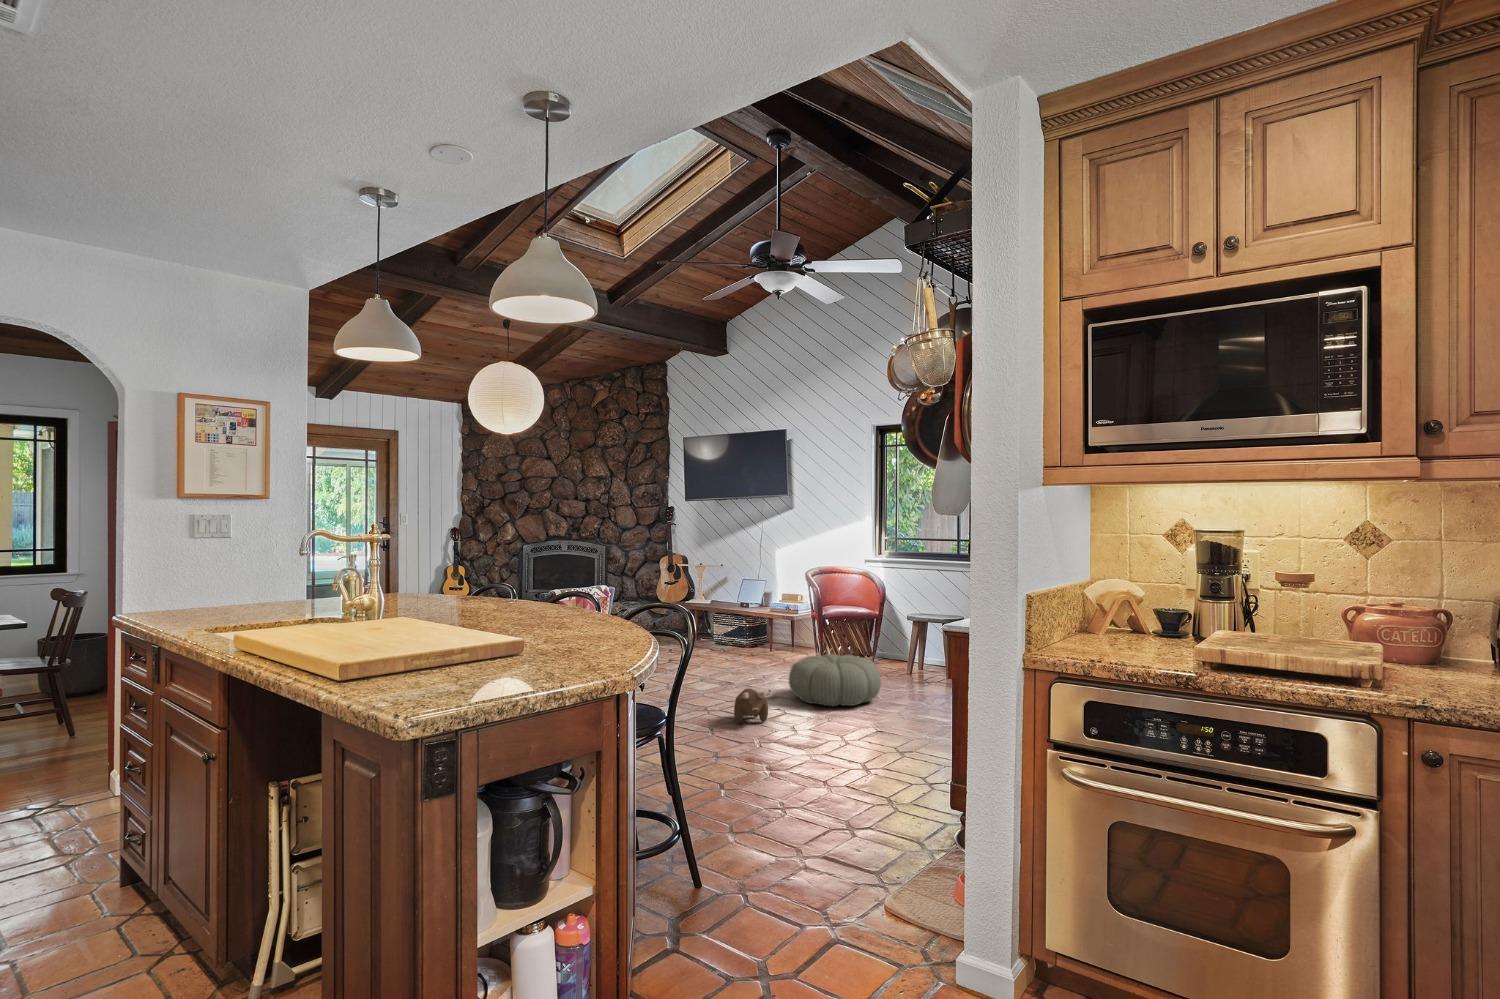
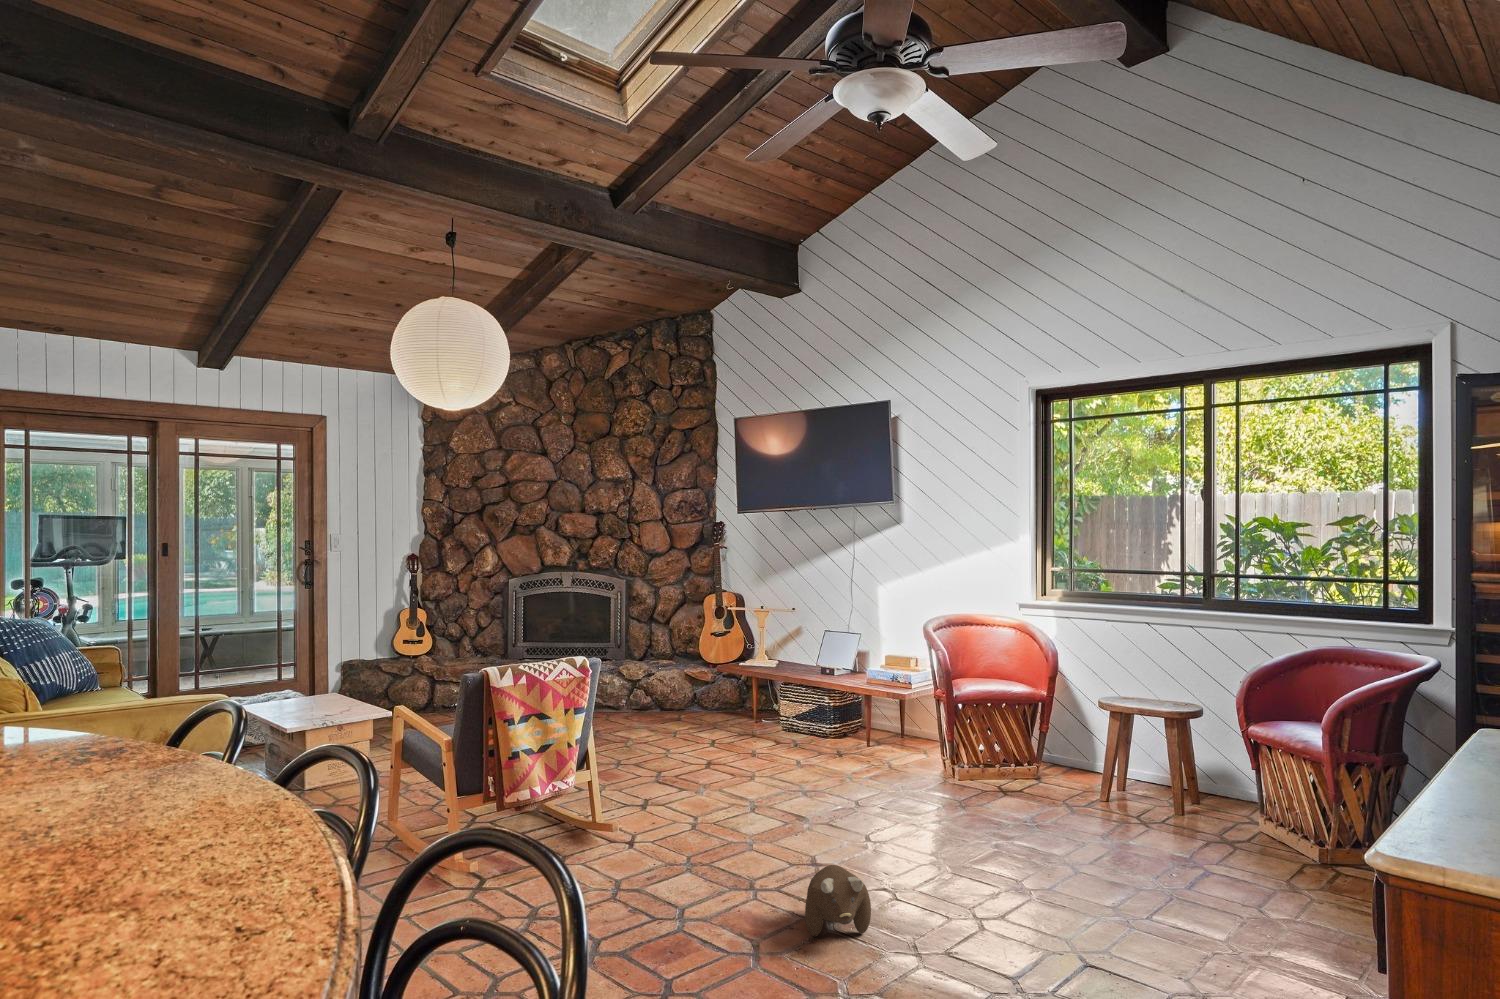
pouf: present [789,654,881,706] -> none [906,780,1080,890]

